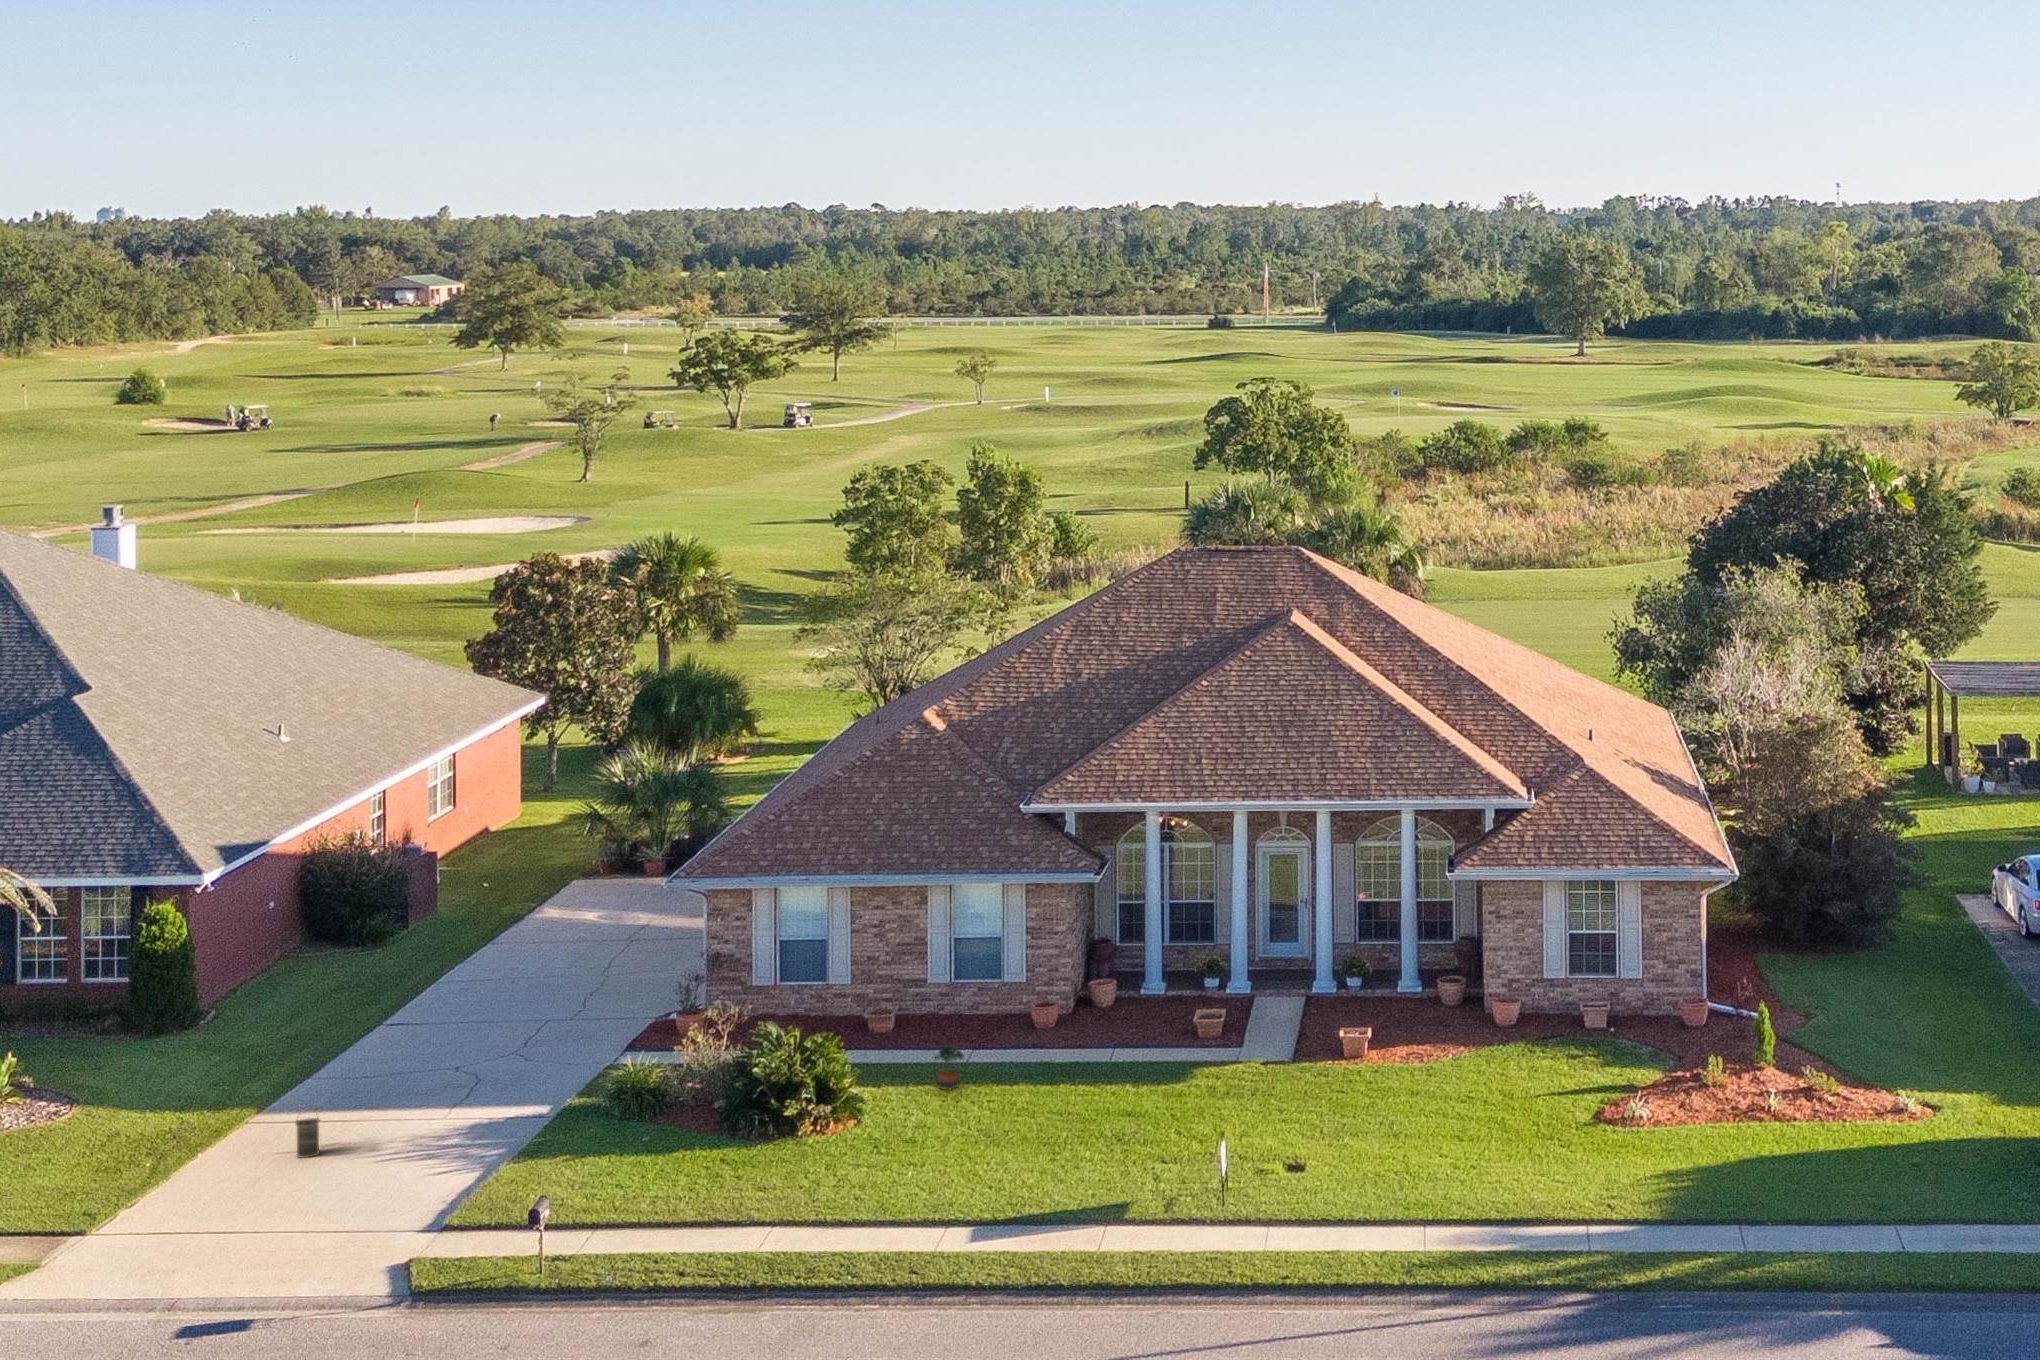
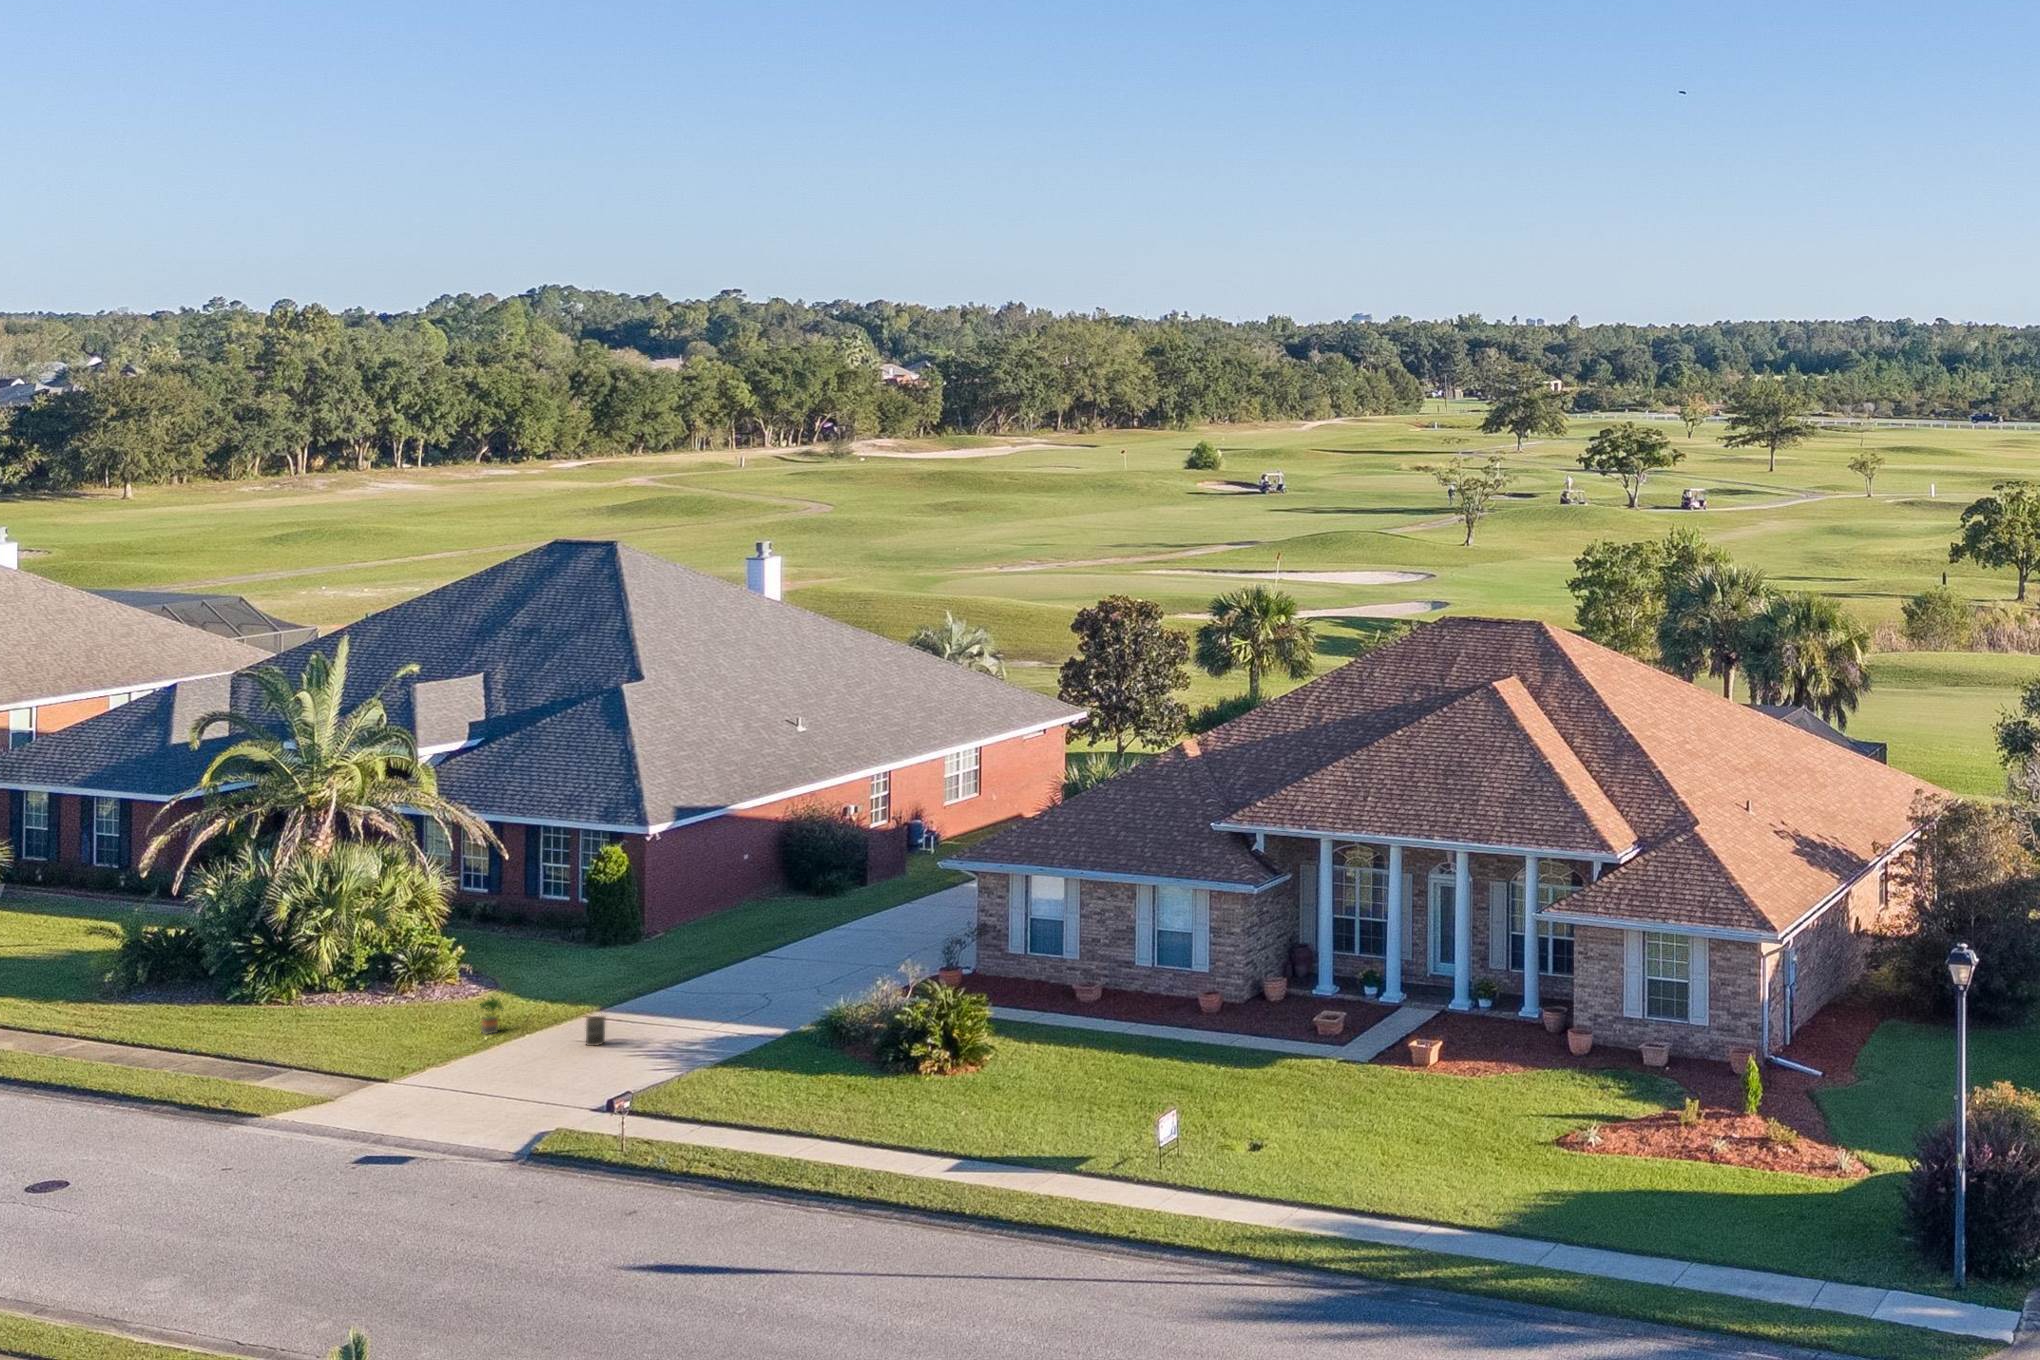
potted tree: present [935,1047,964,1091] -> present [479,999,504,1034]

